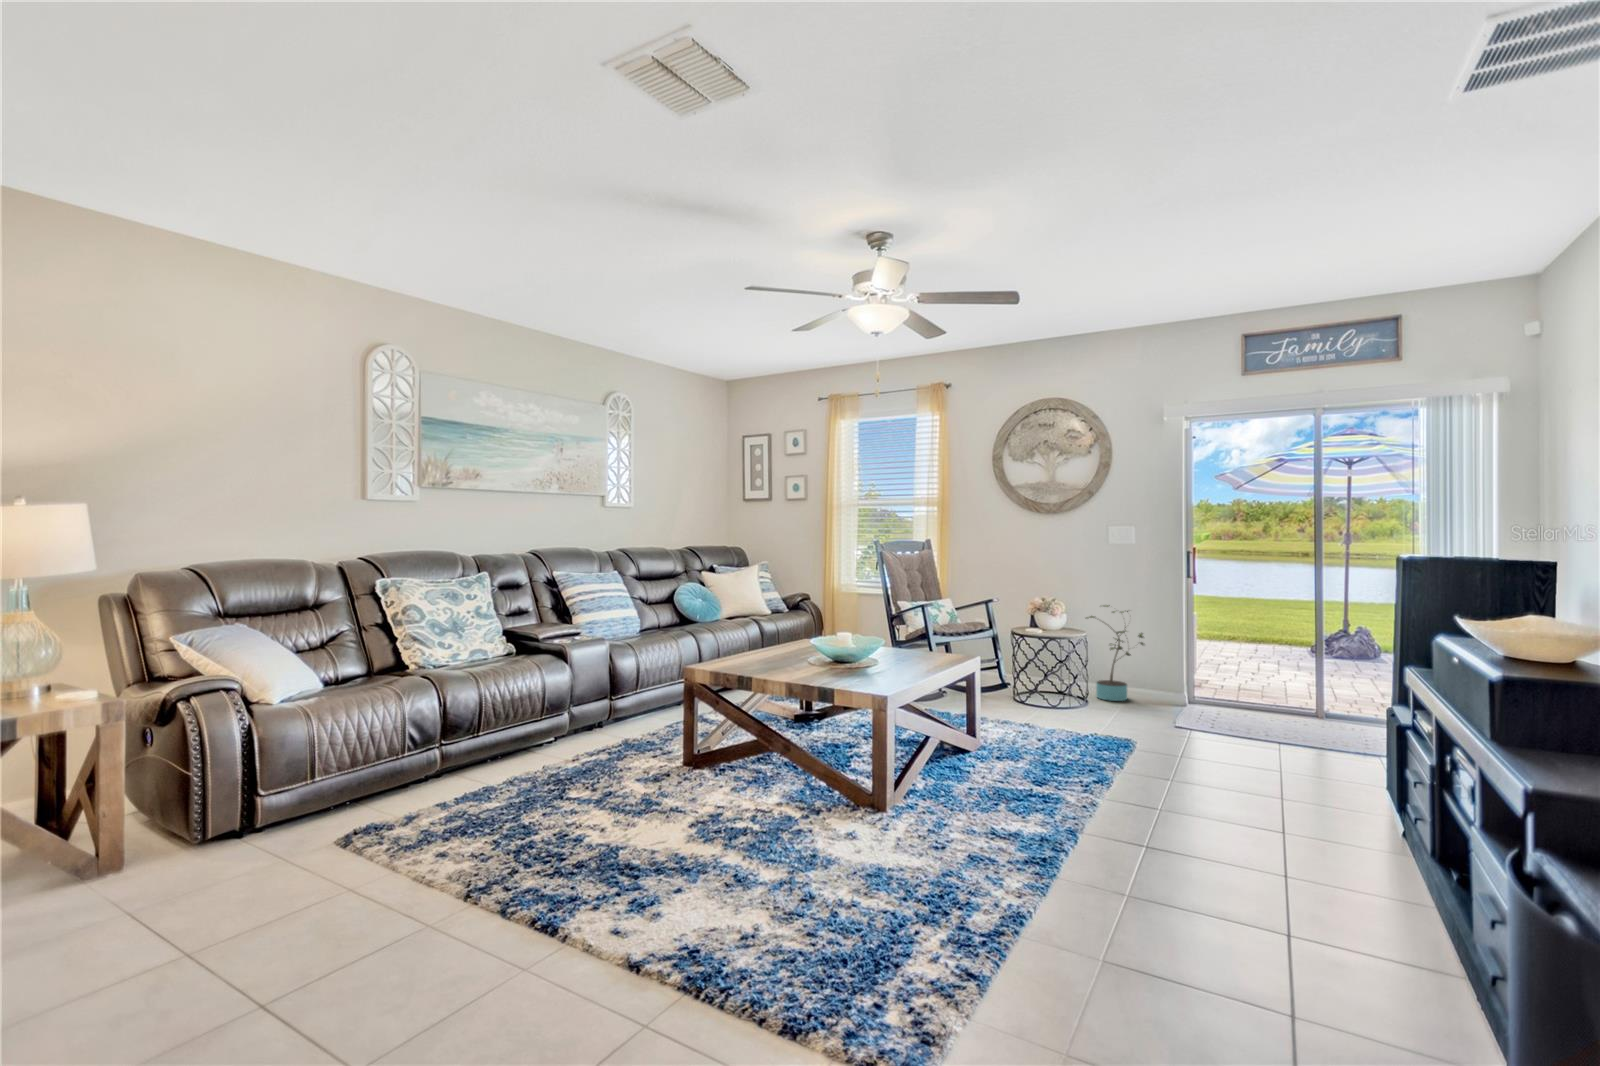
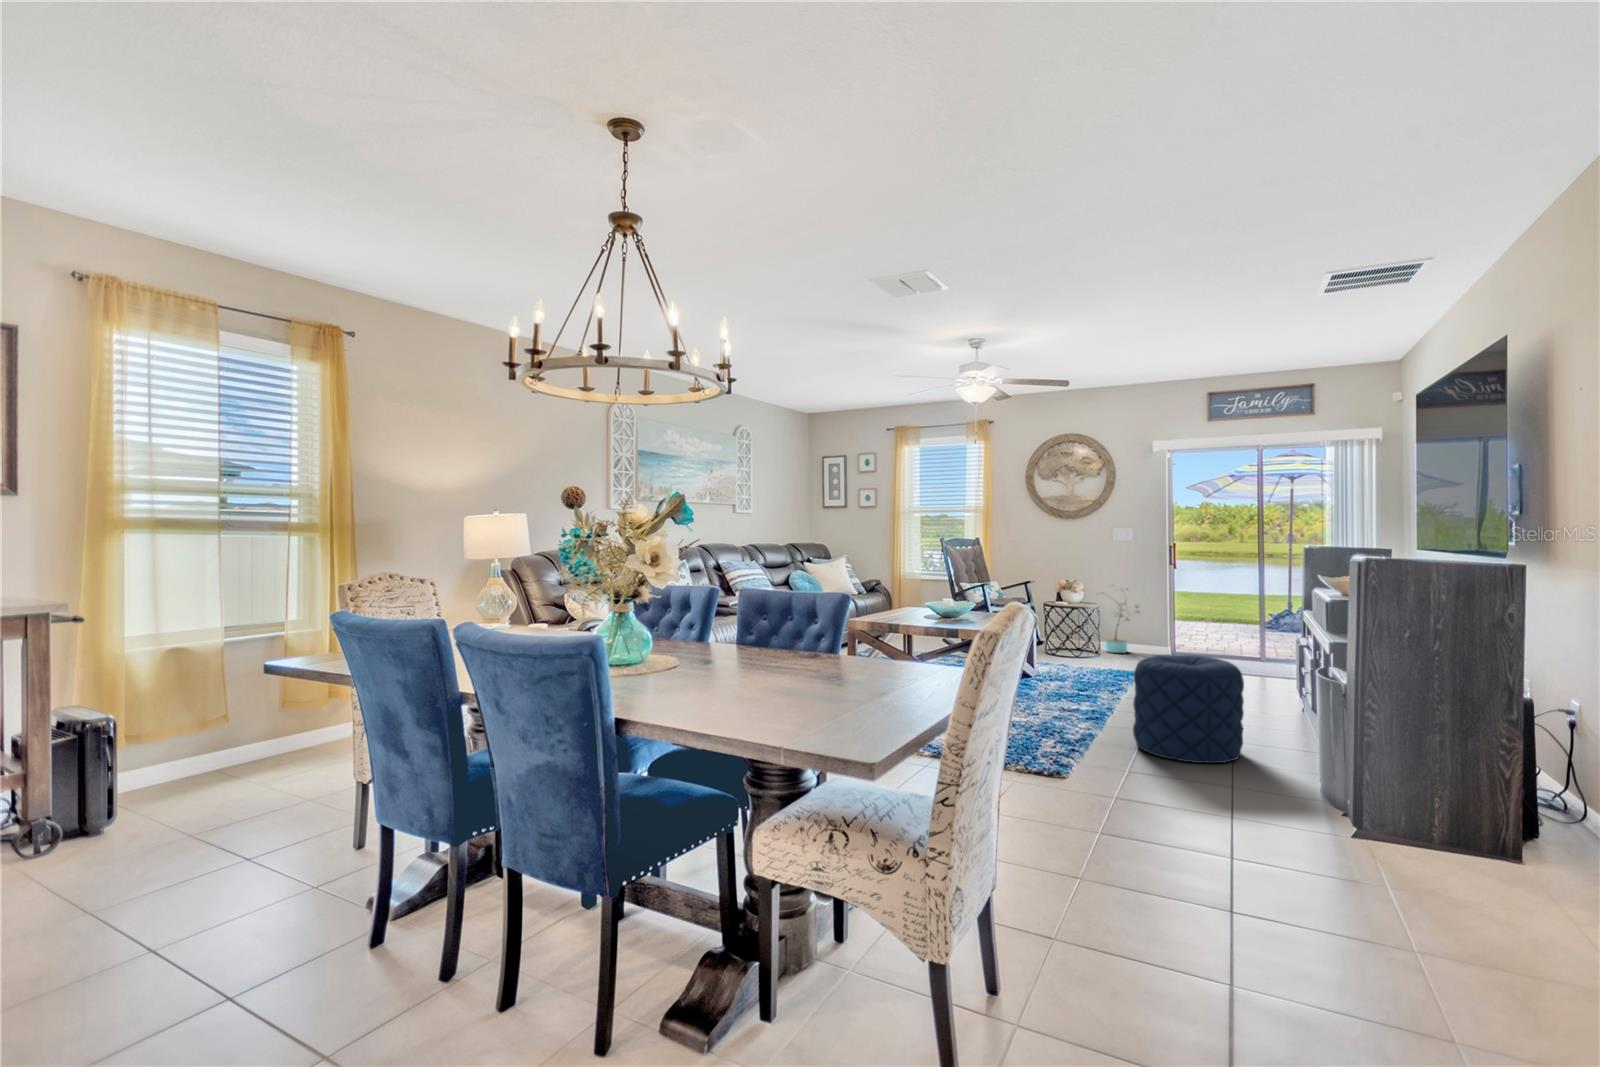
pouf: none [1100,769,1326,1028] -> present [1133,654,1244,763]

